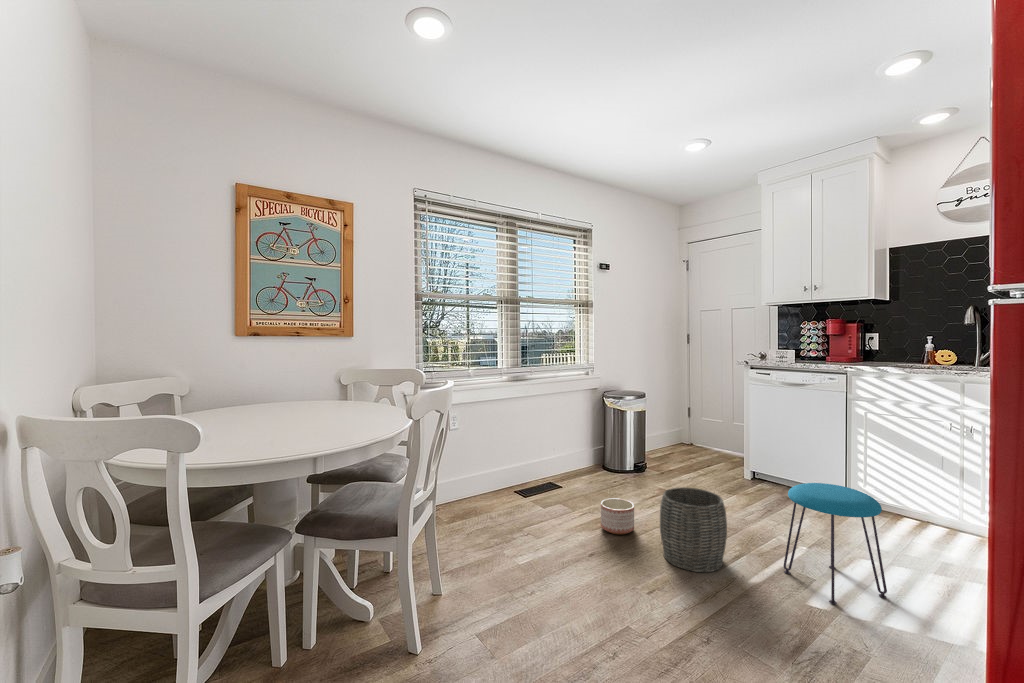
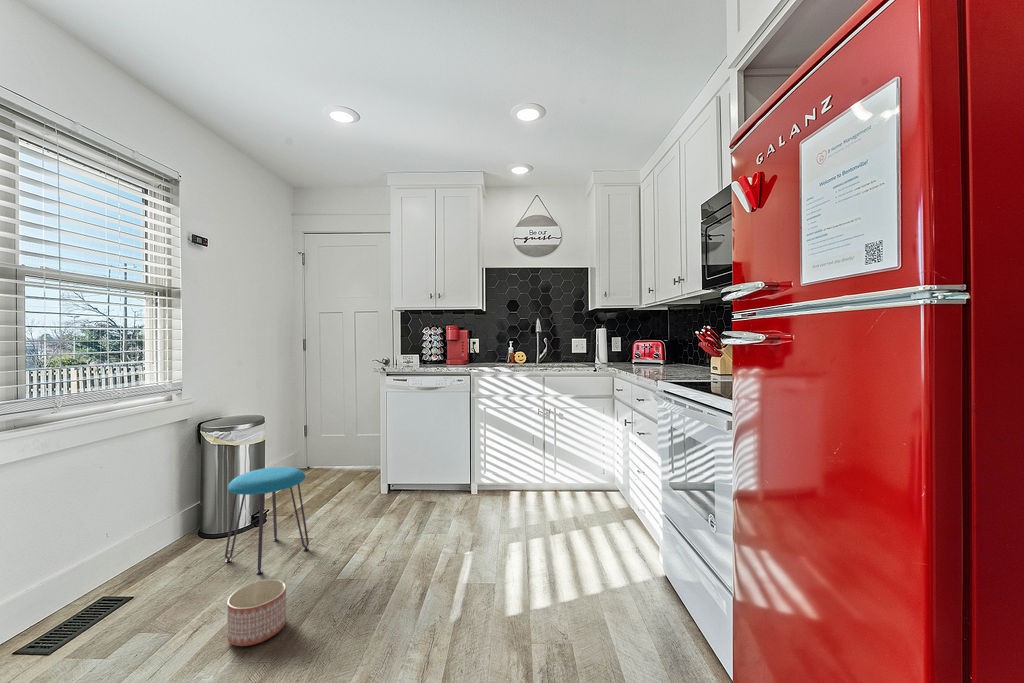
stool: present [783,483,887,604] -> present [225,467,309,574]
woven basket: present [660,487,727,572] -> none [337,528,422,652]

